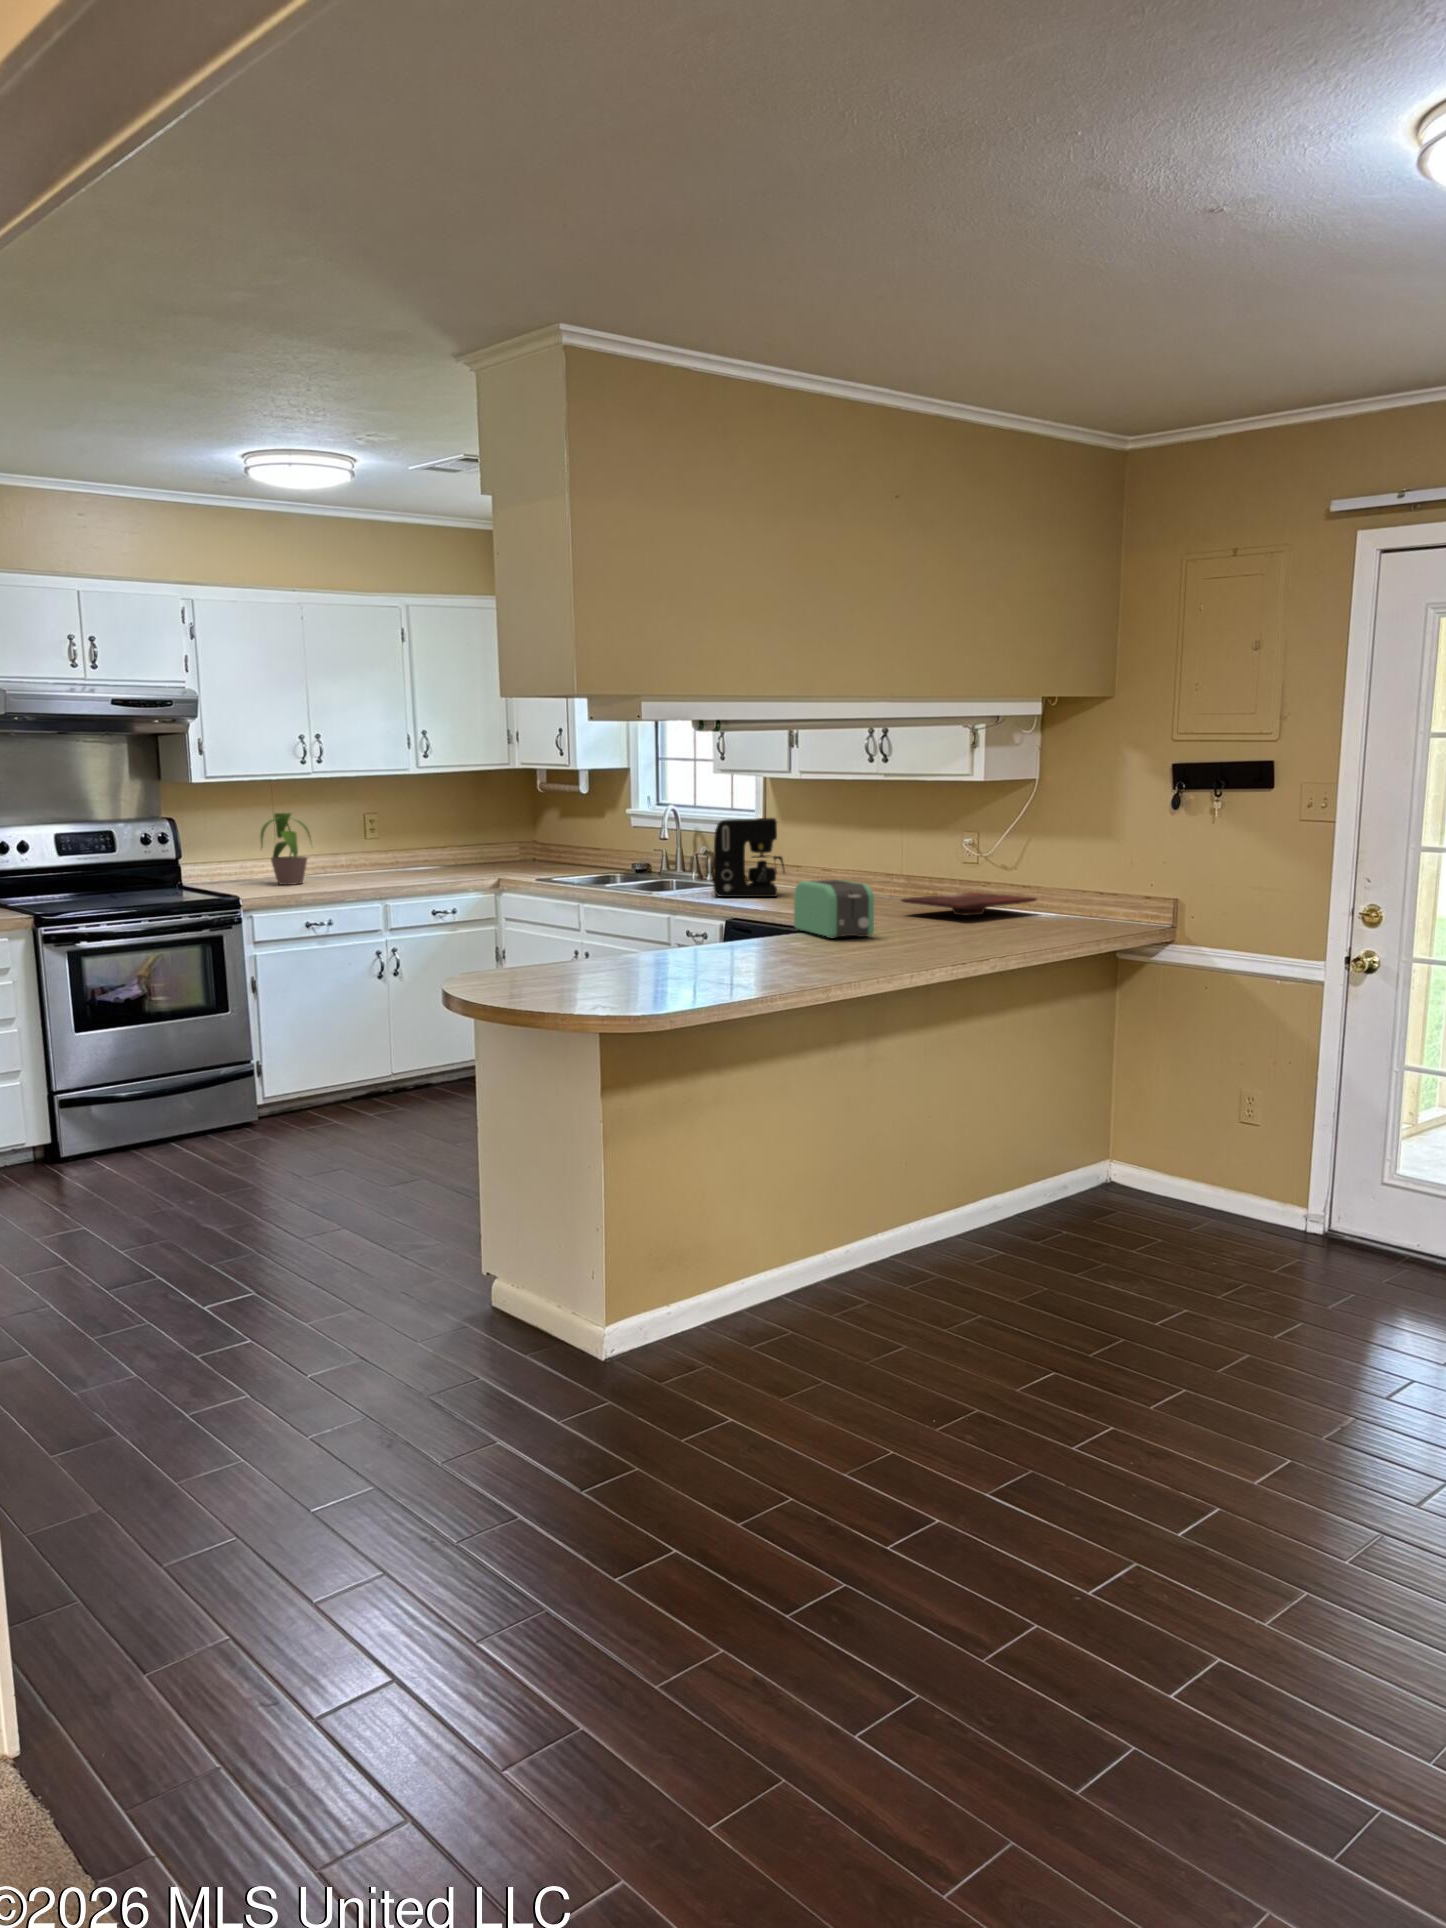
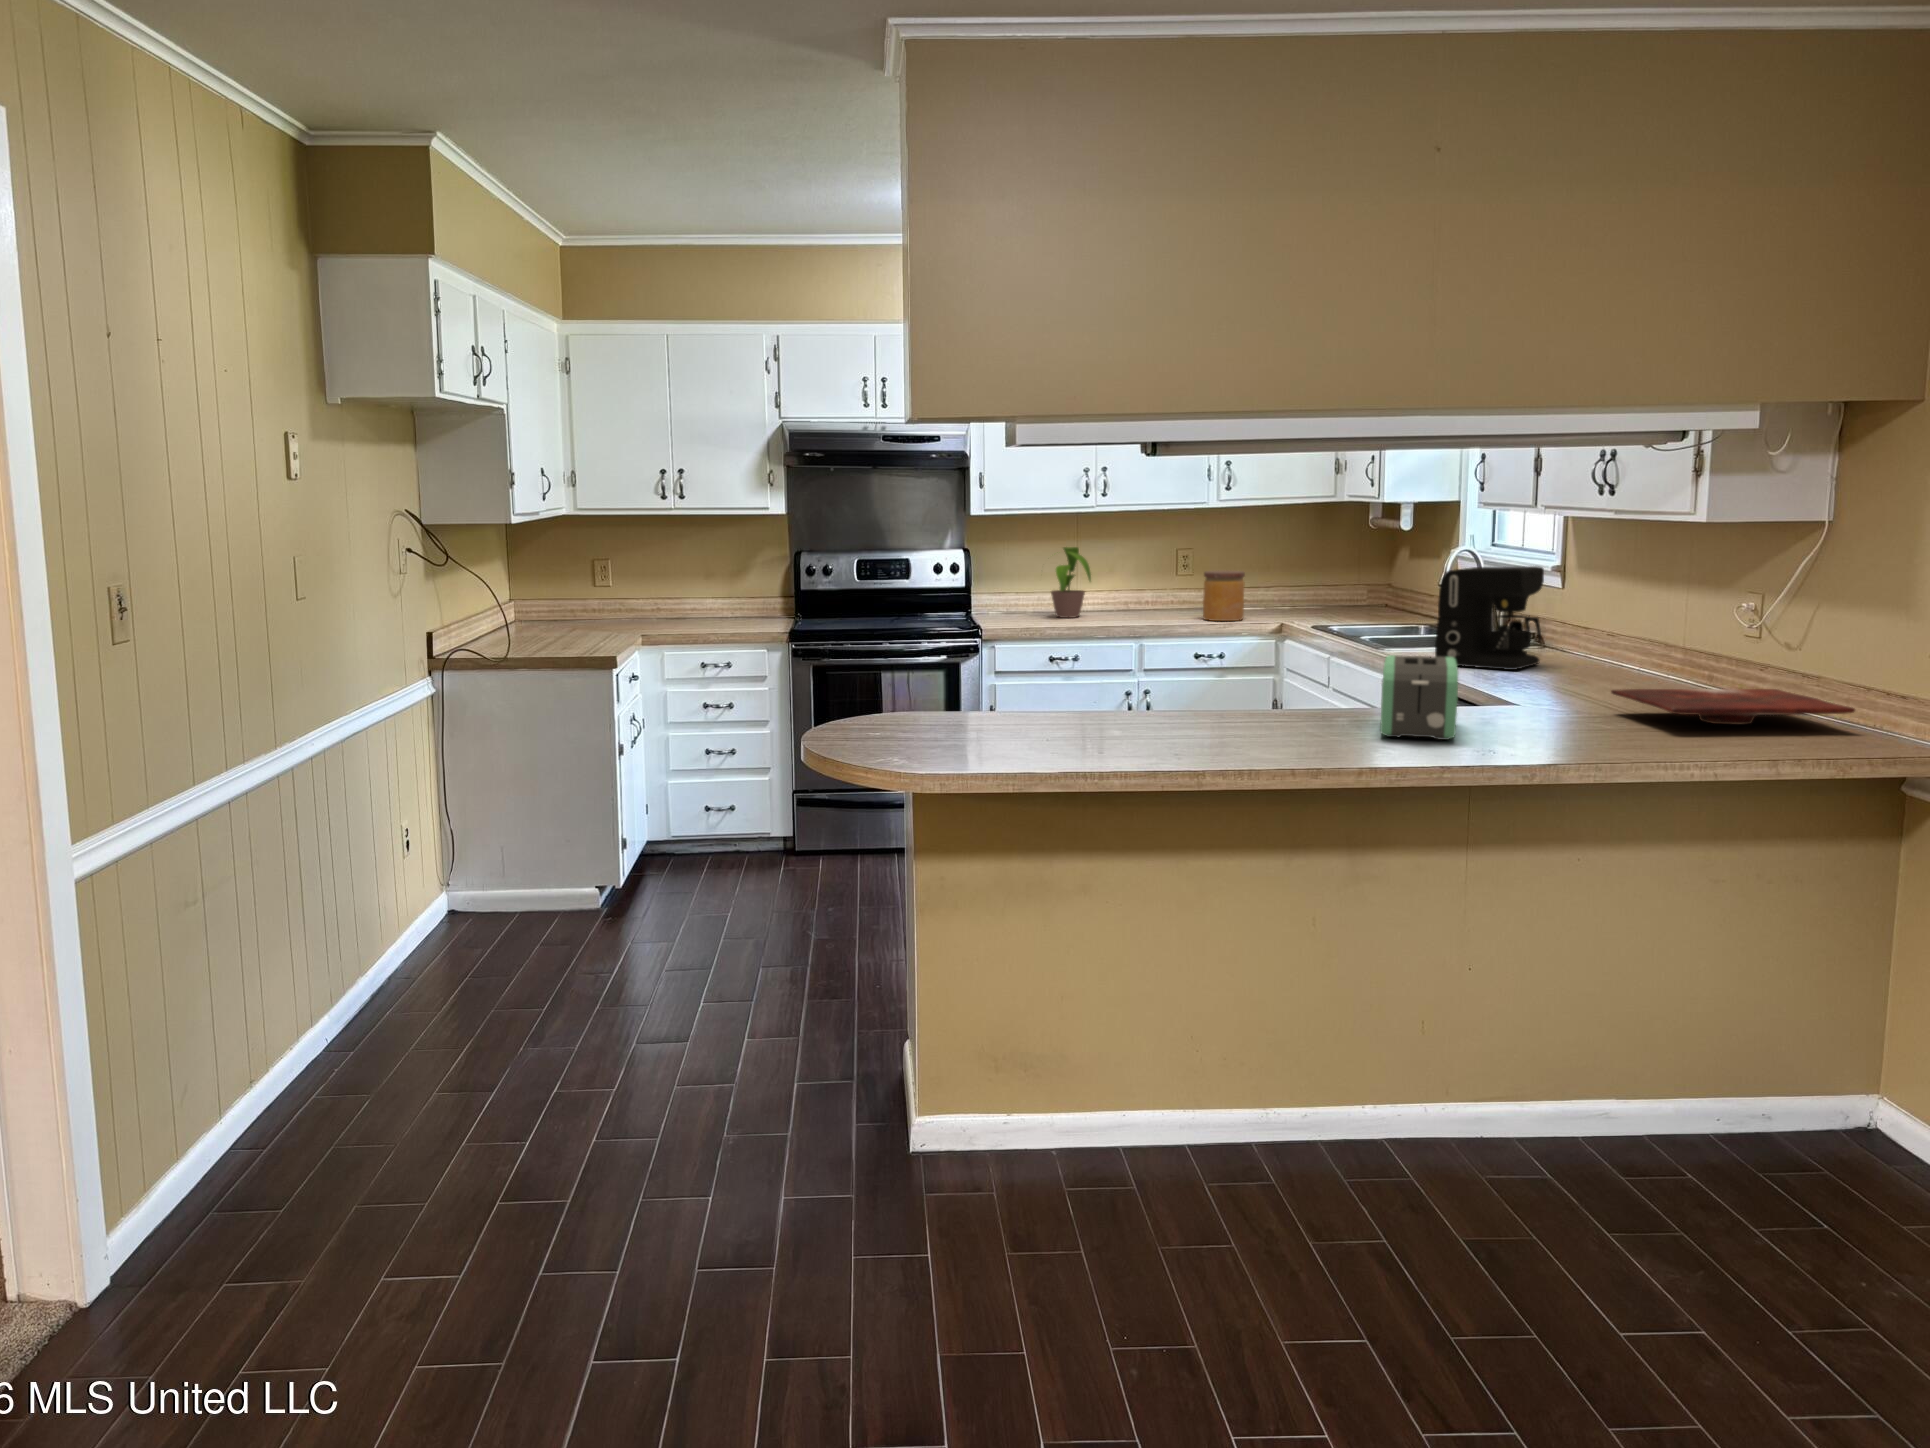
jar: none [424,832,463,879] -> present [1203,570,1245,621]

